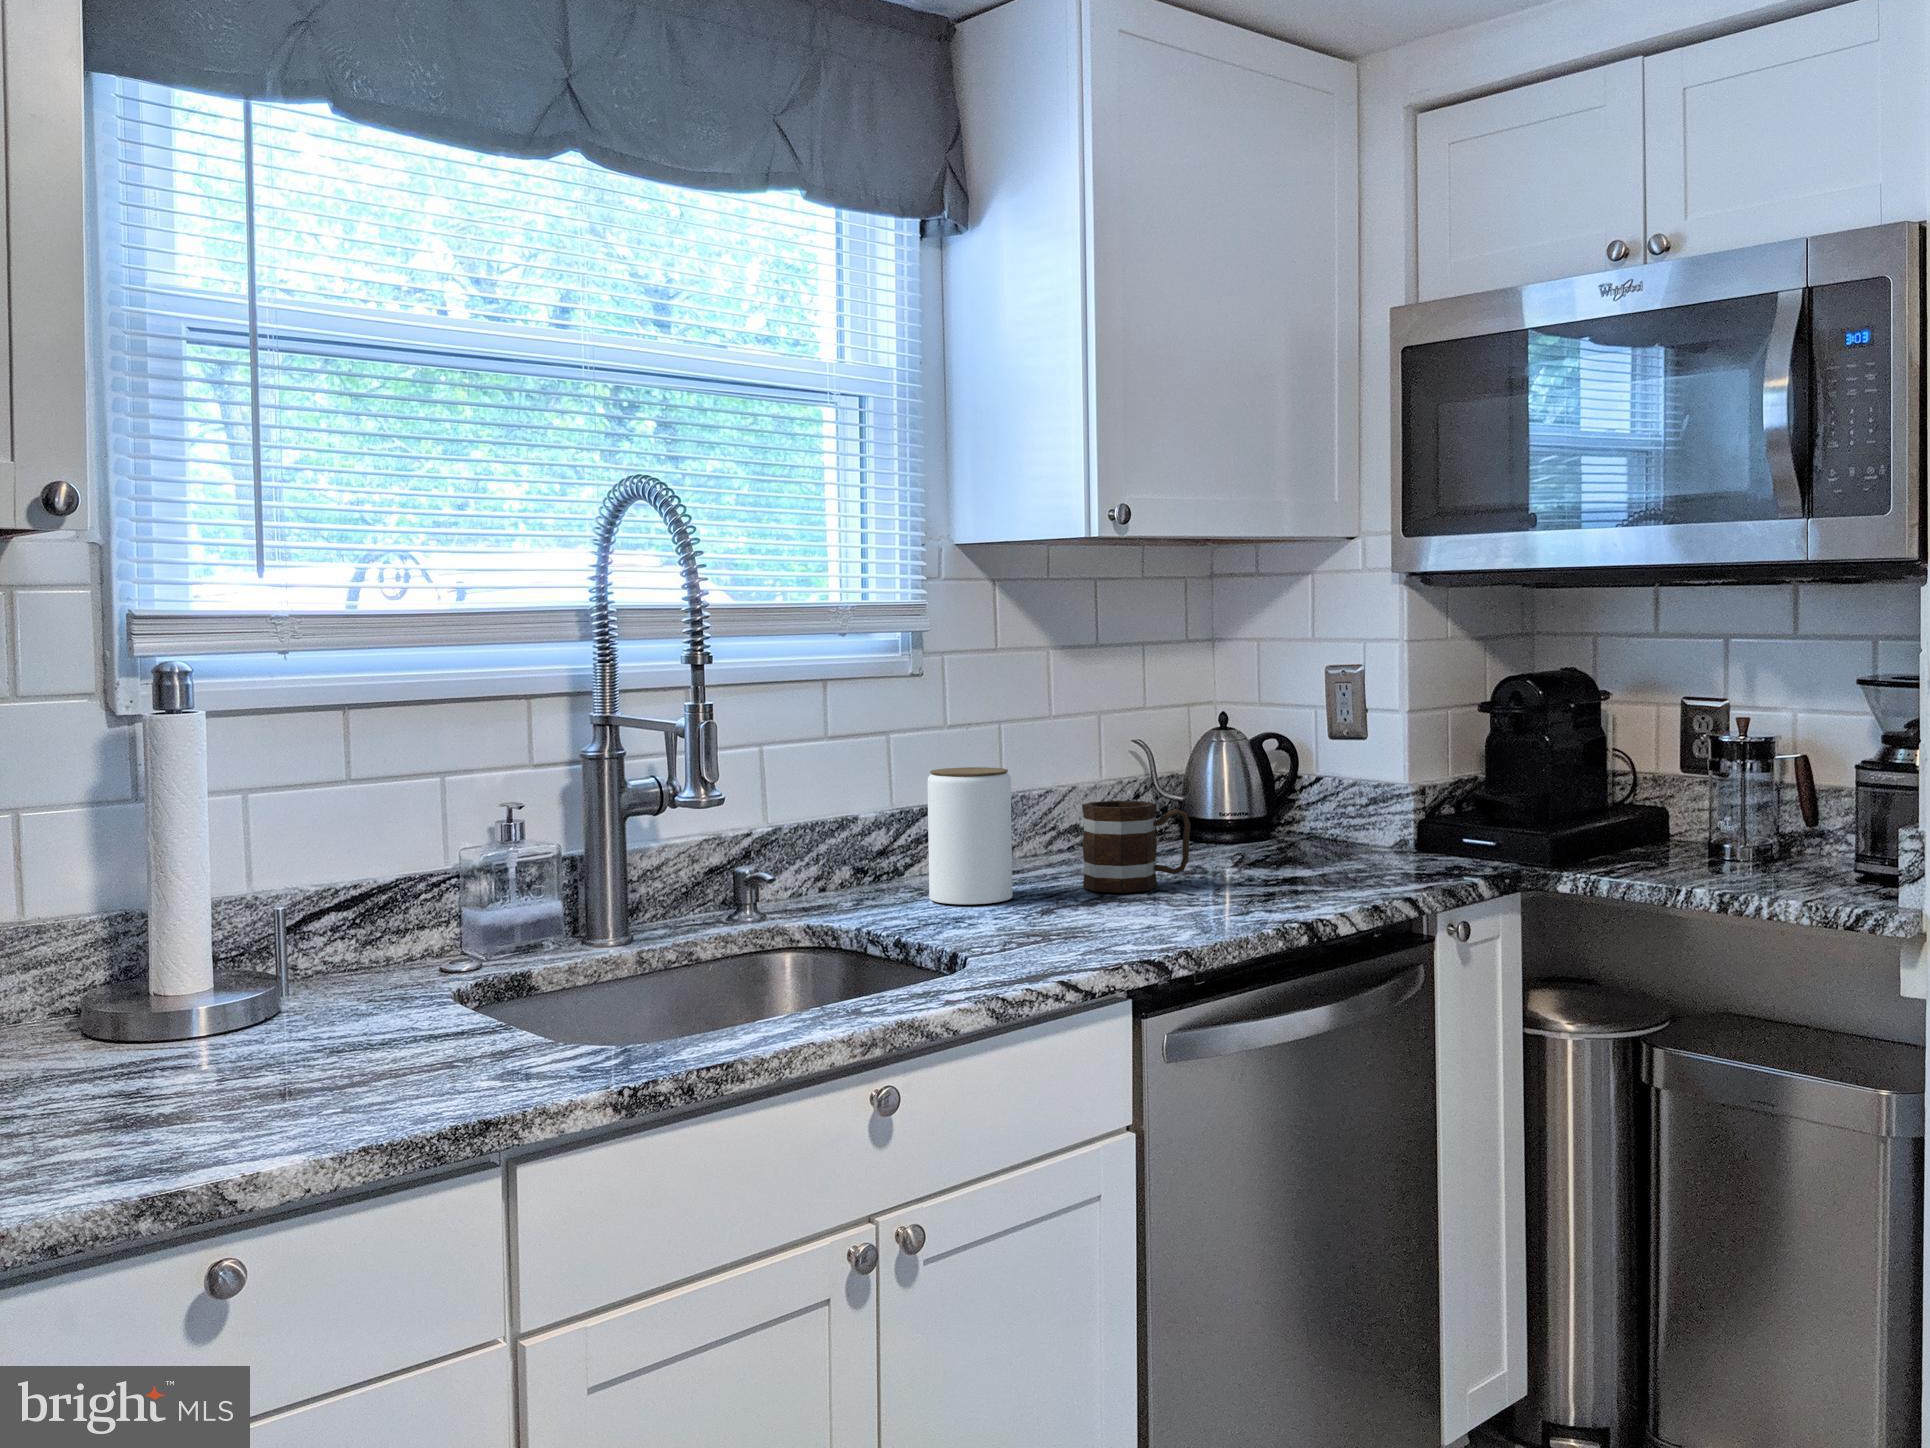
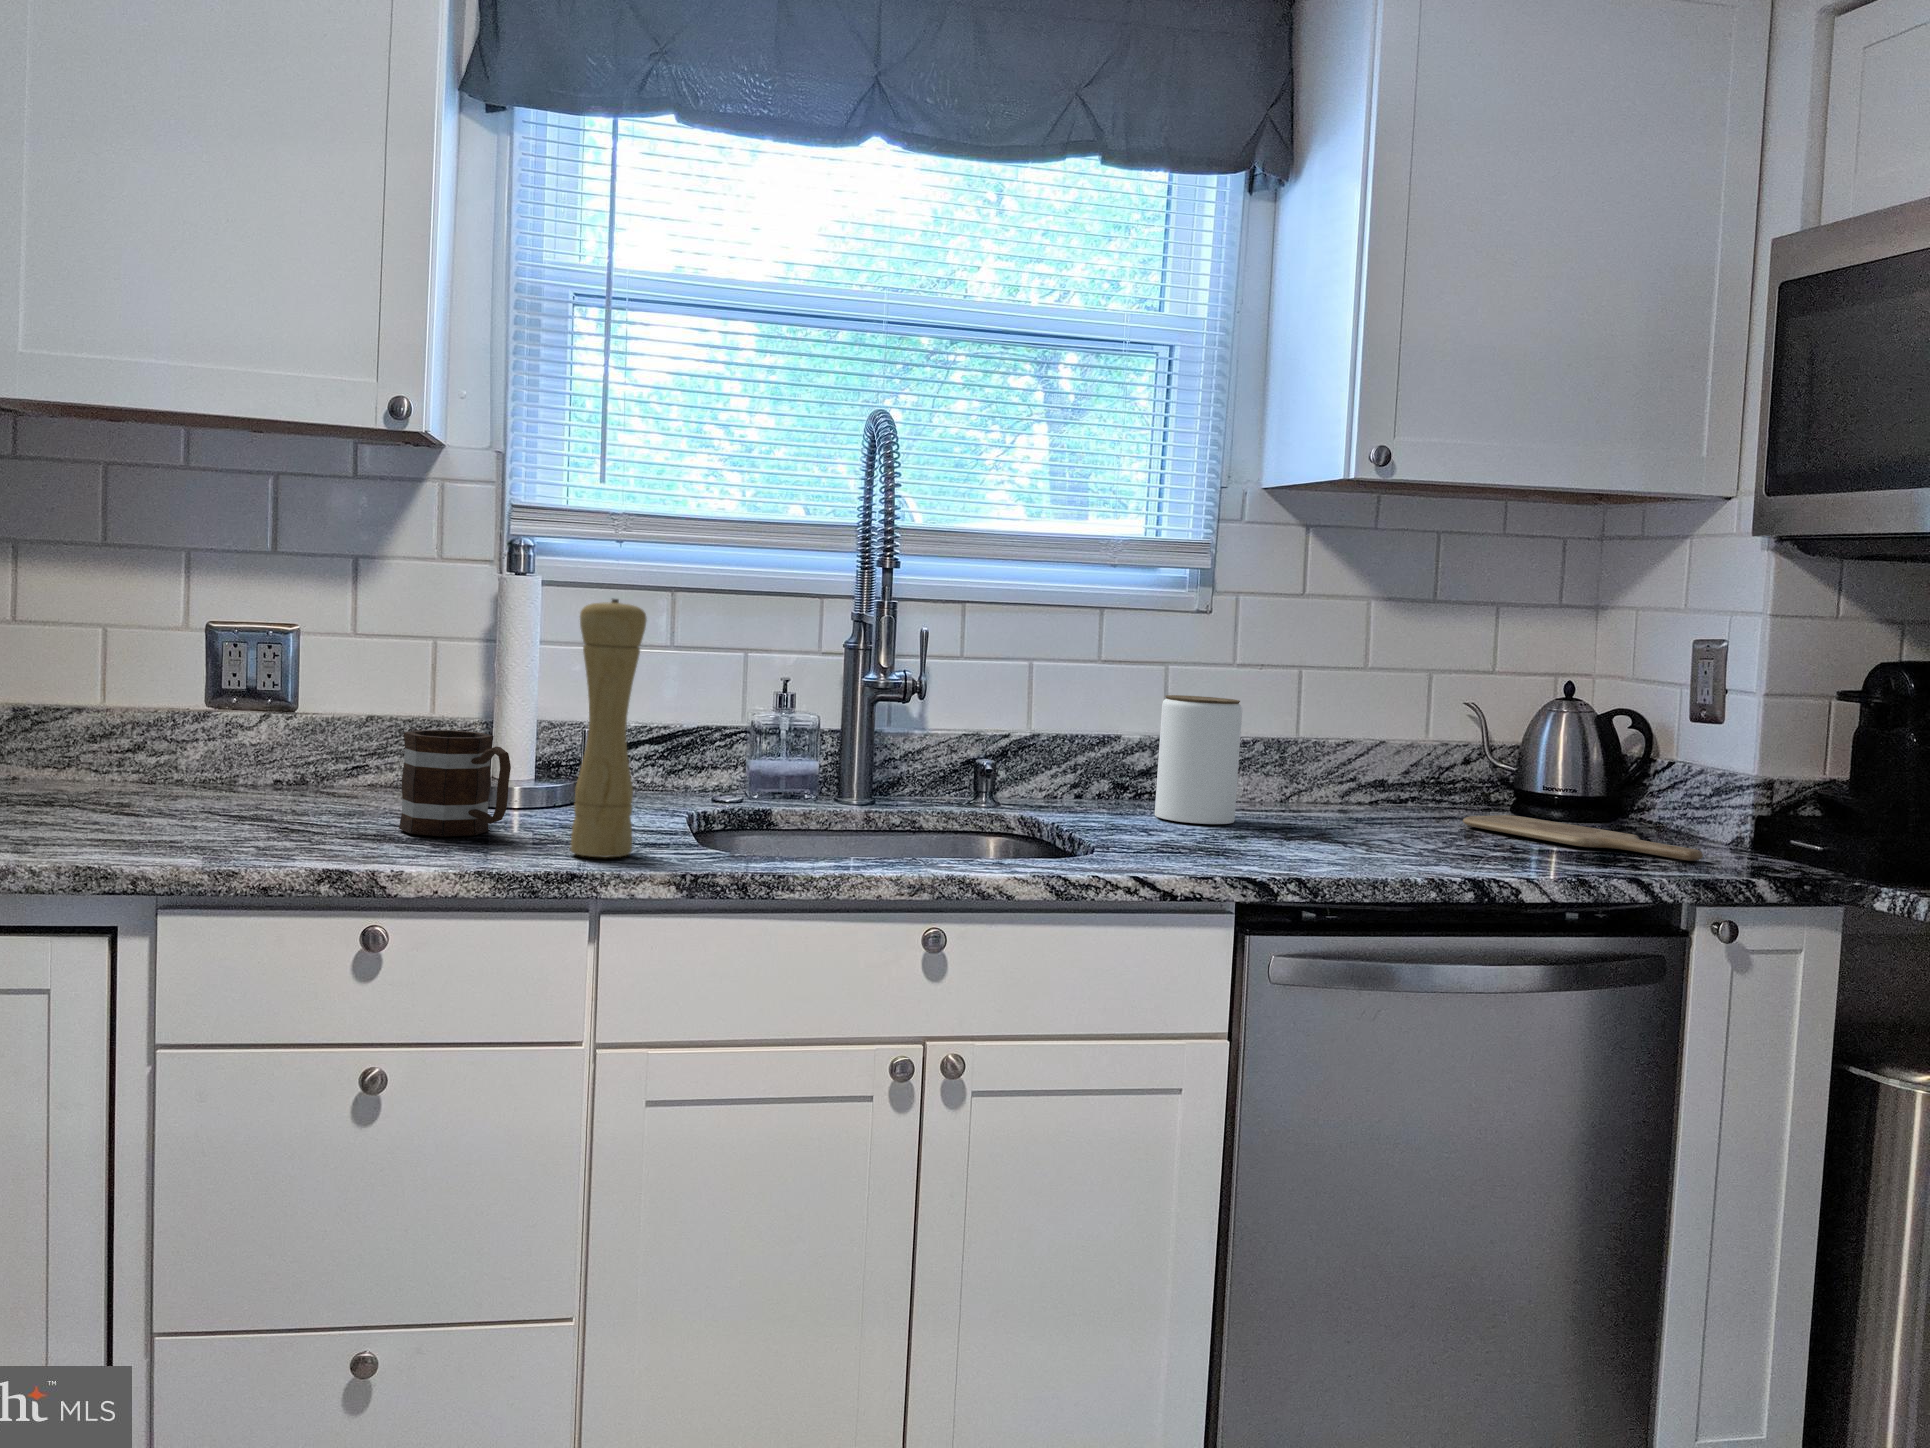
pepper mill: none [421,745,514,1089] -> present [570,599,647,857]
mug: present [1082,801,1191,893] -> present [399,730,511,836]
cutting board: none [1190,846,1421,870] -> present [1463,815,1703,861]

